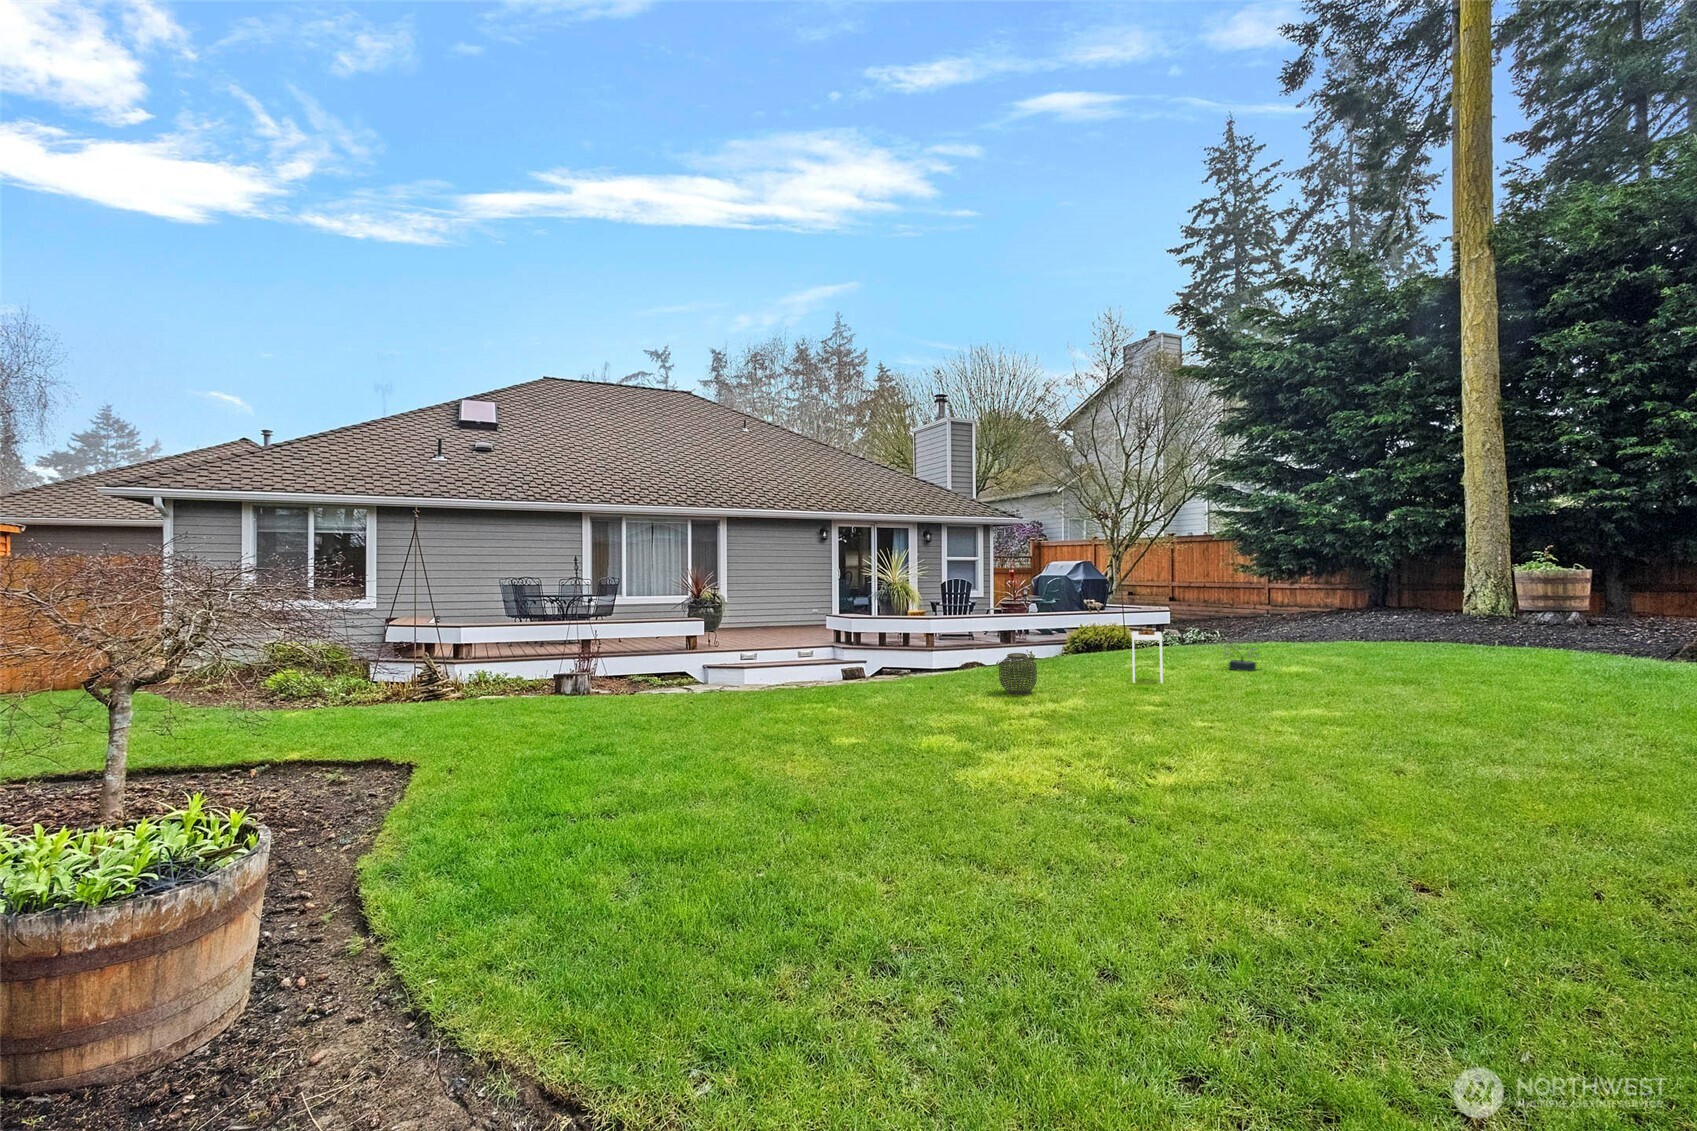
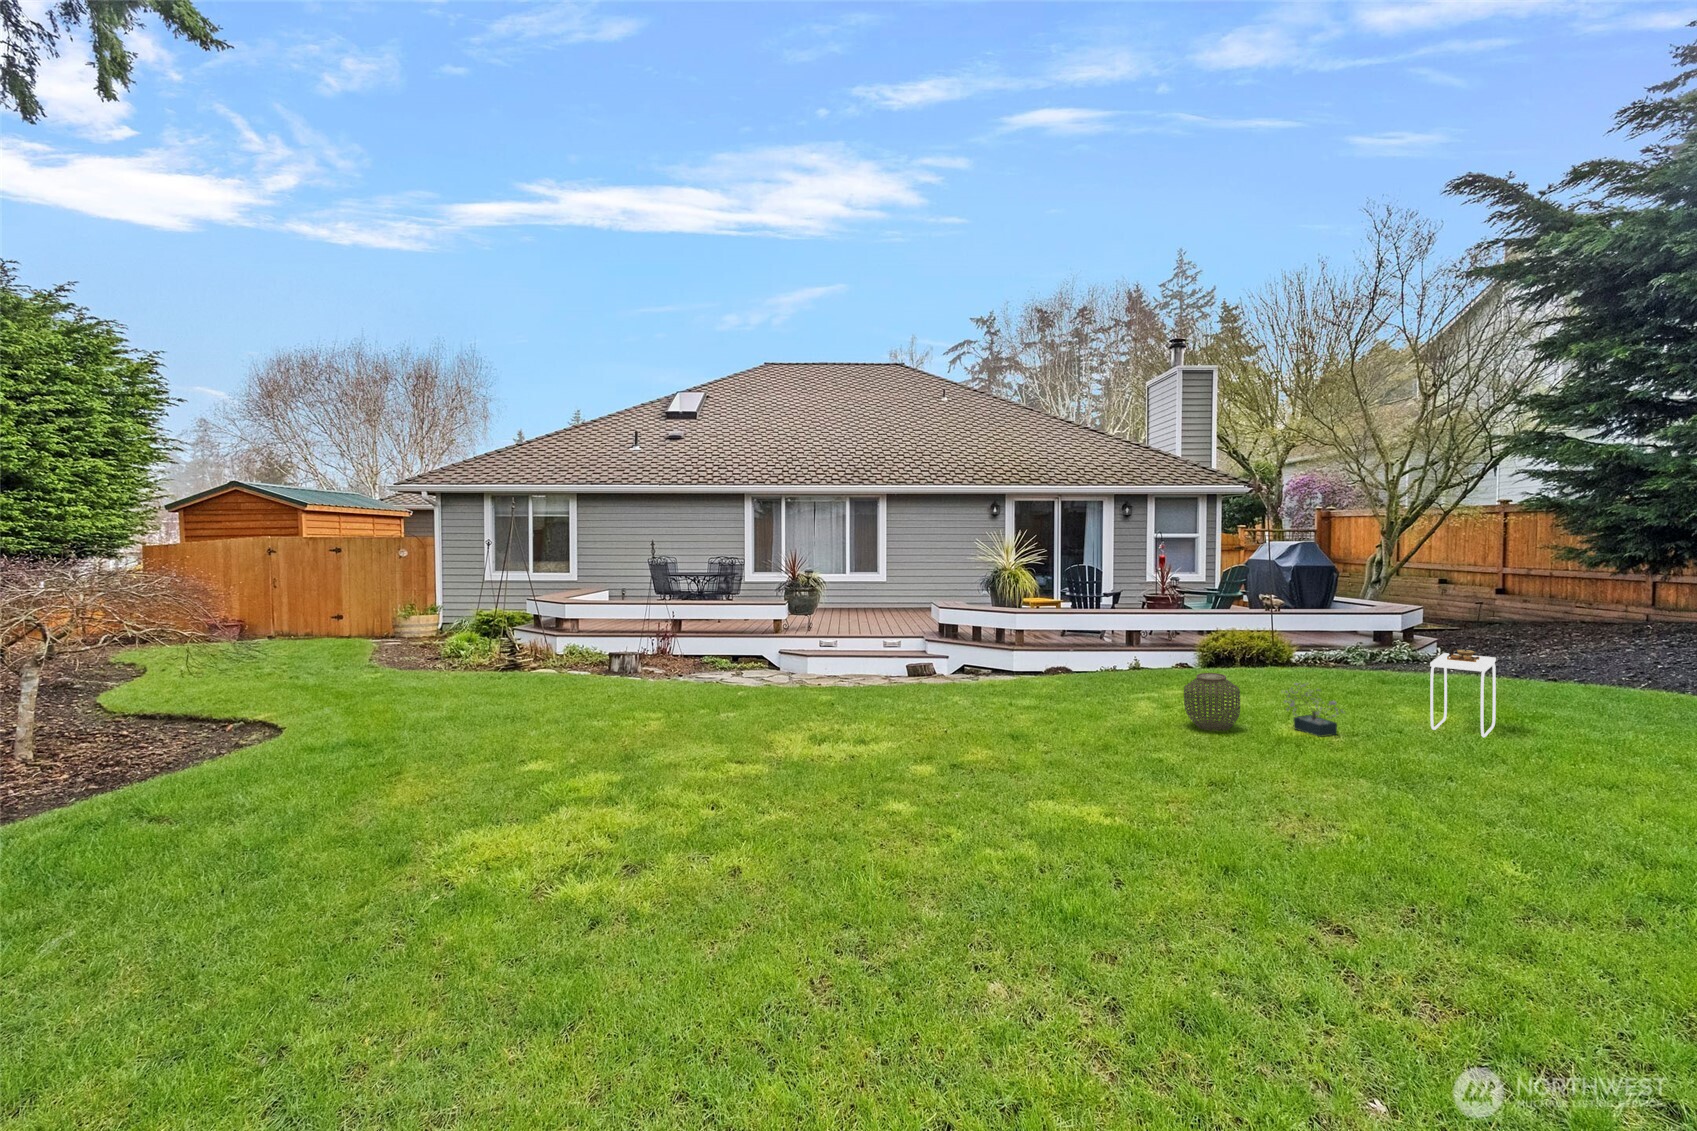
side table: present [1132,628,1163,683] -> present [1430,649,1496,737]
woven basket: present [999,653,1037,695] -> present [1184,673,1240,731]

